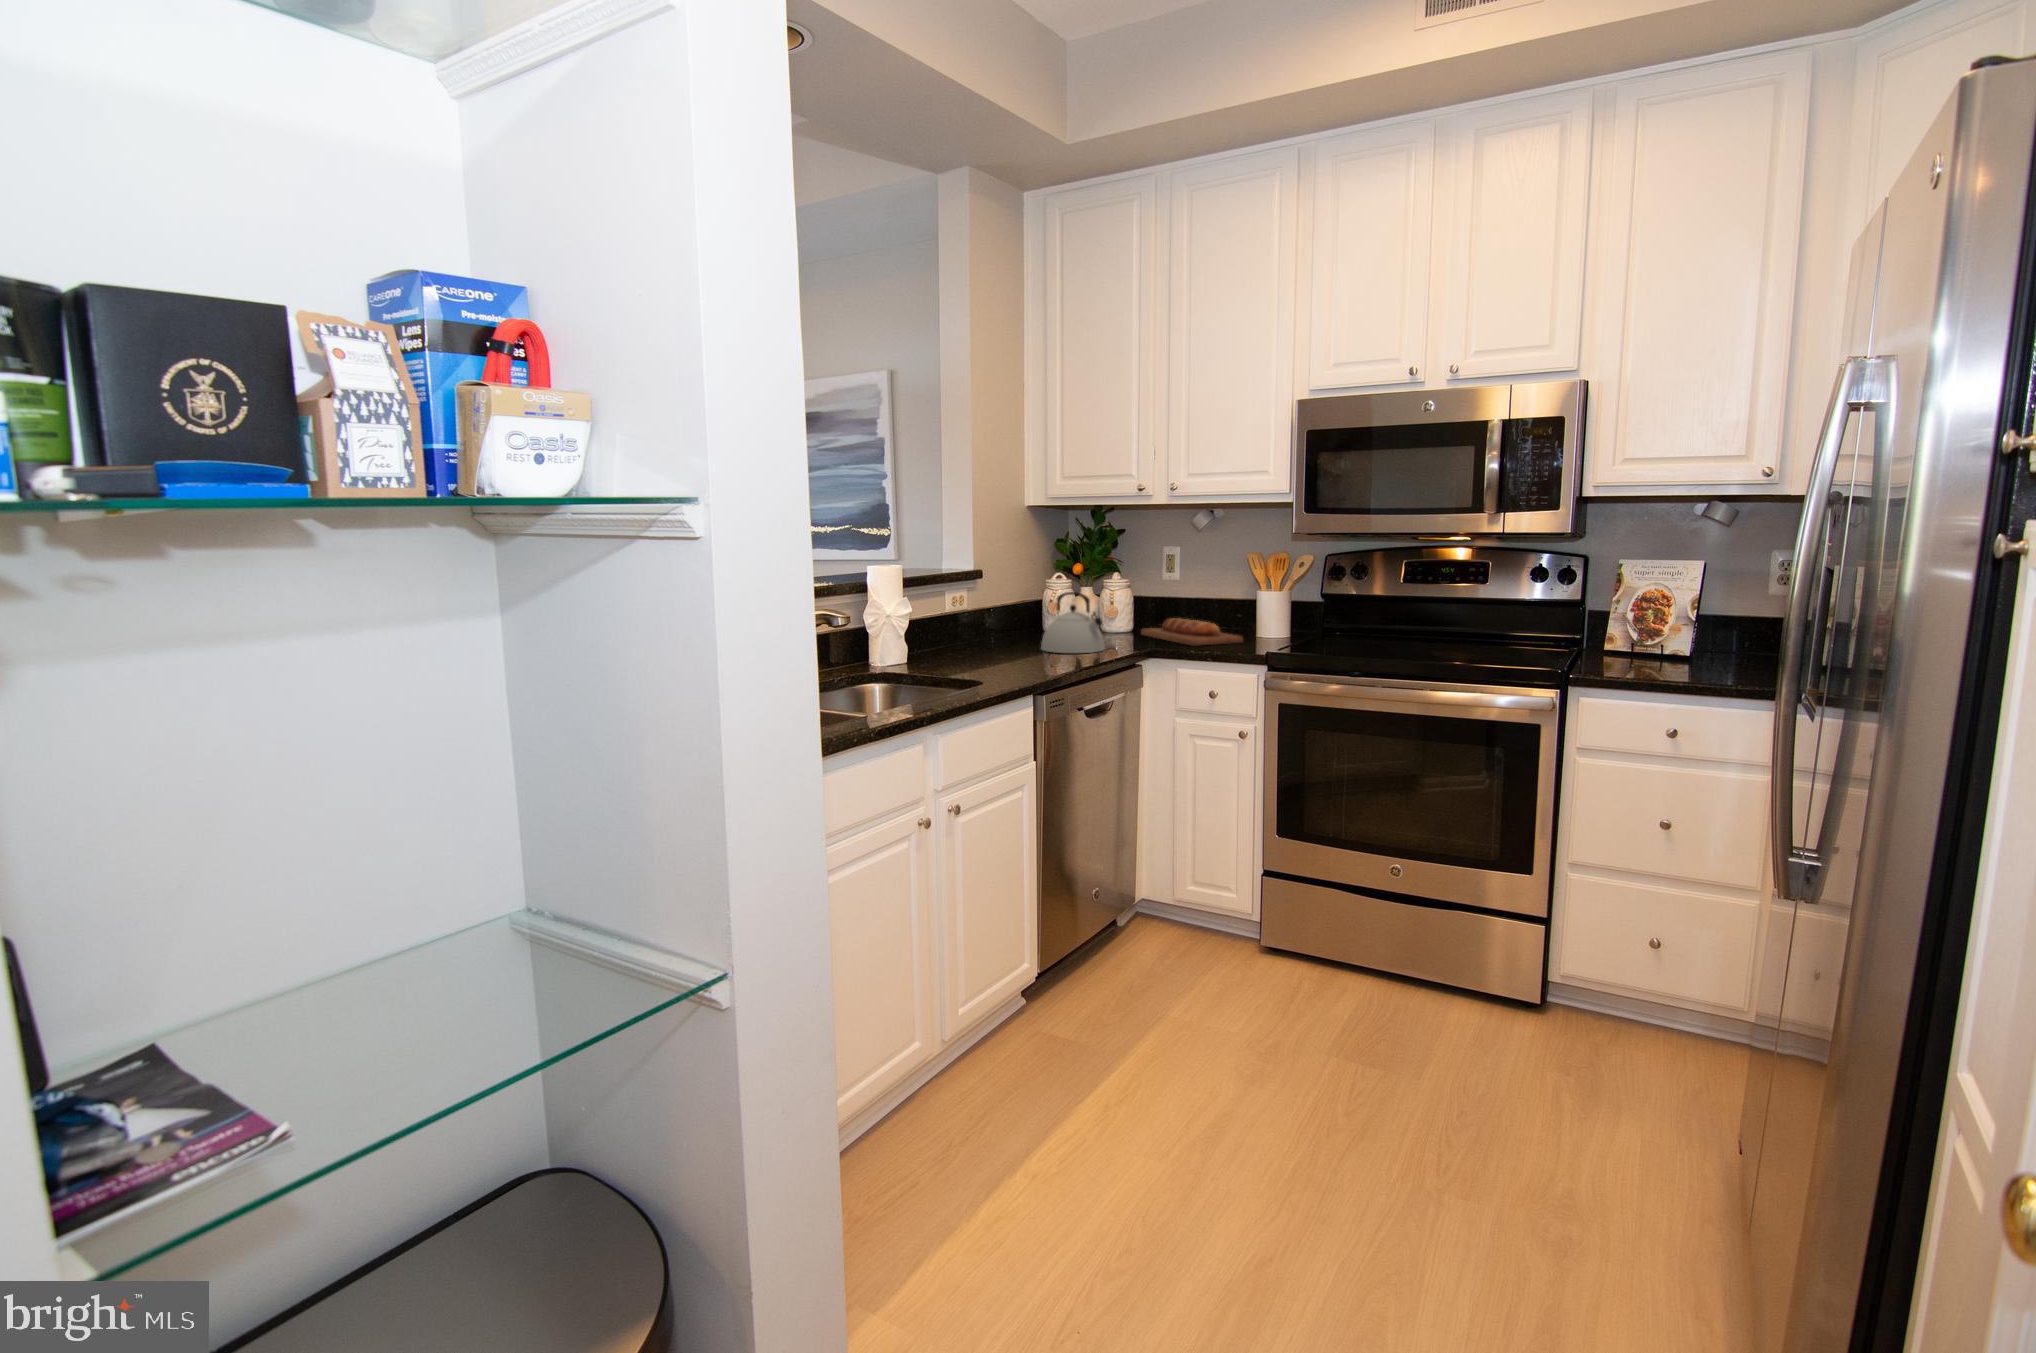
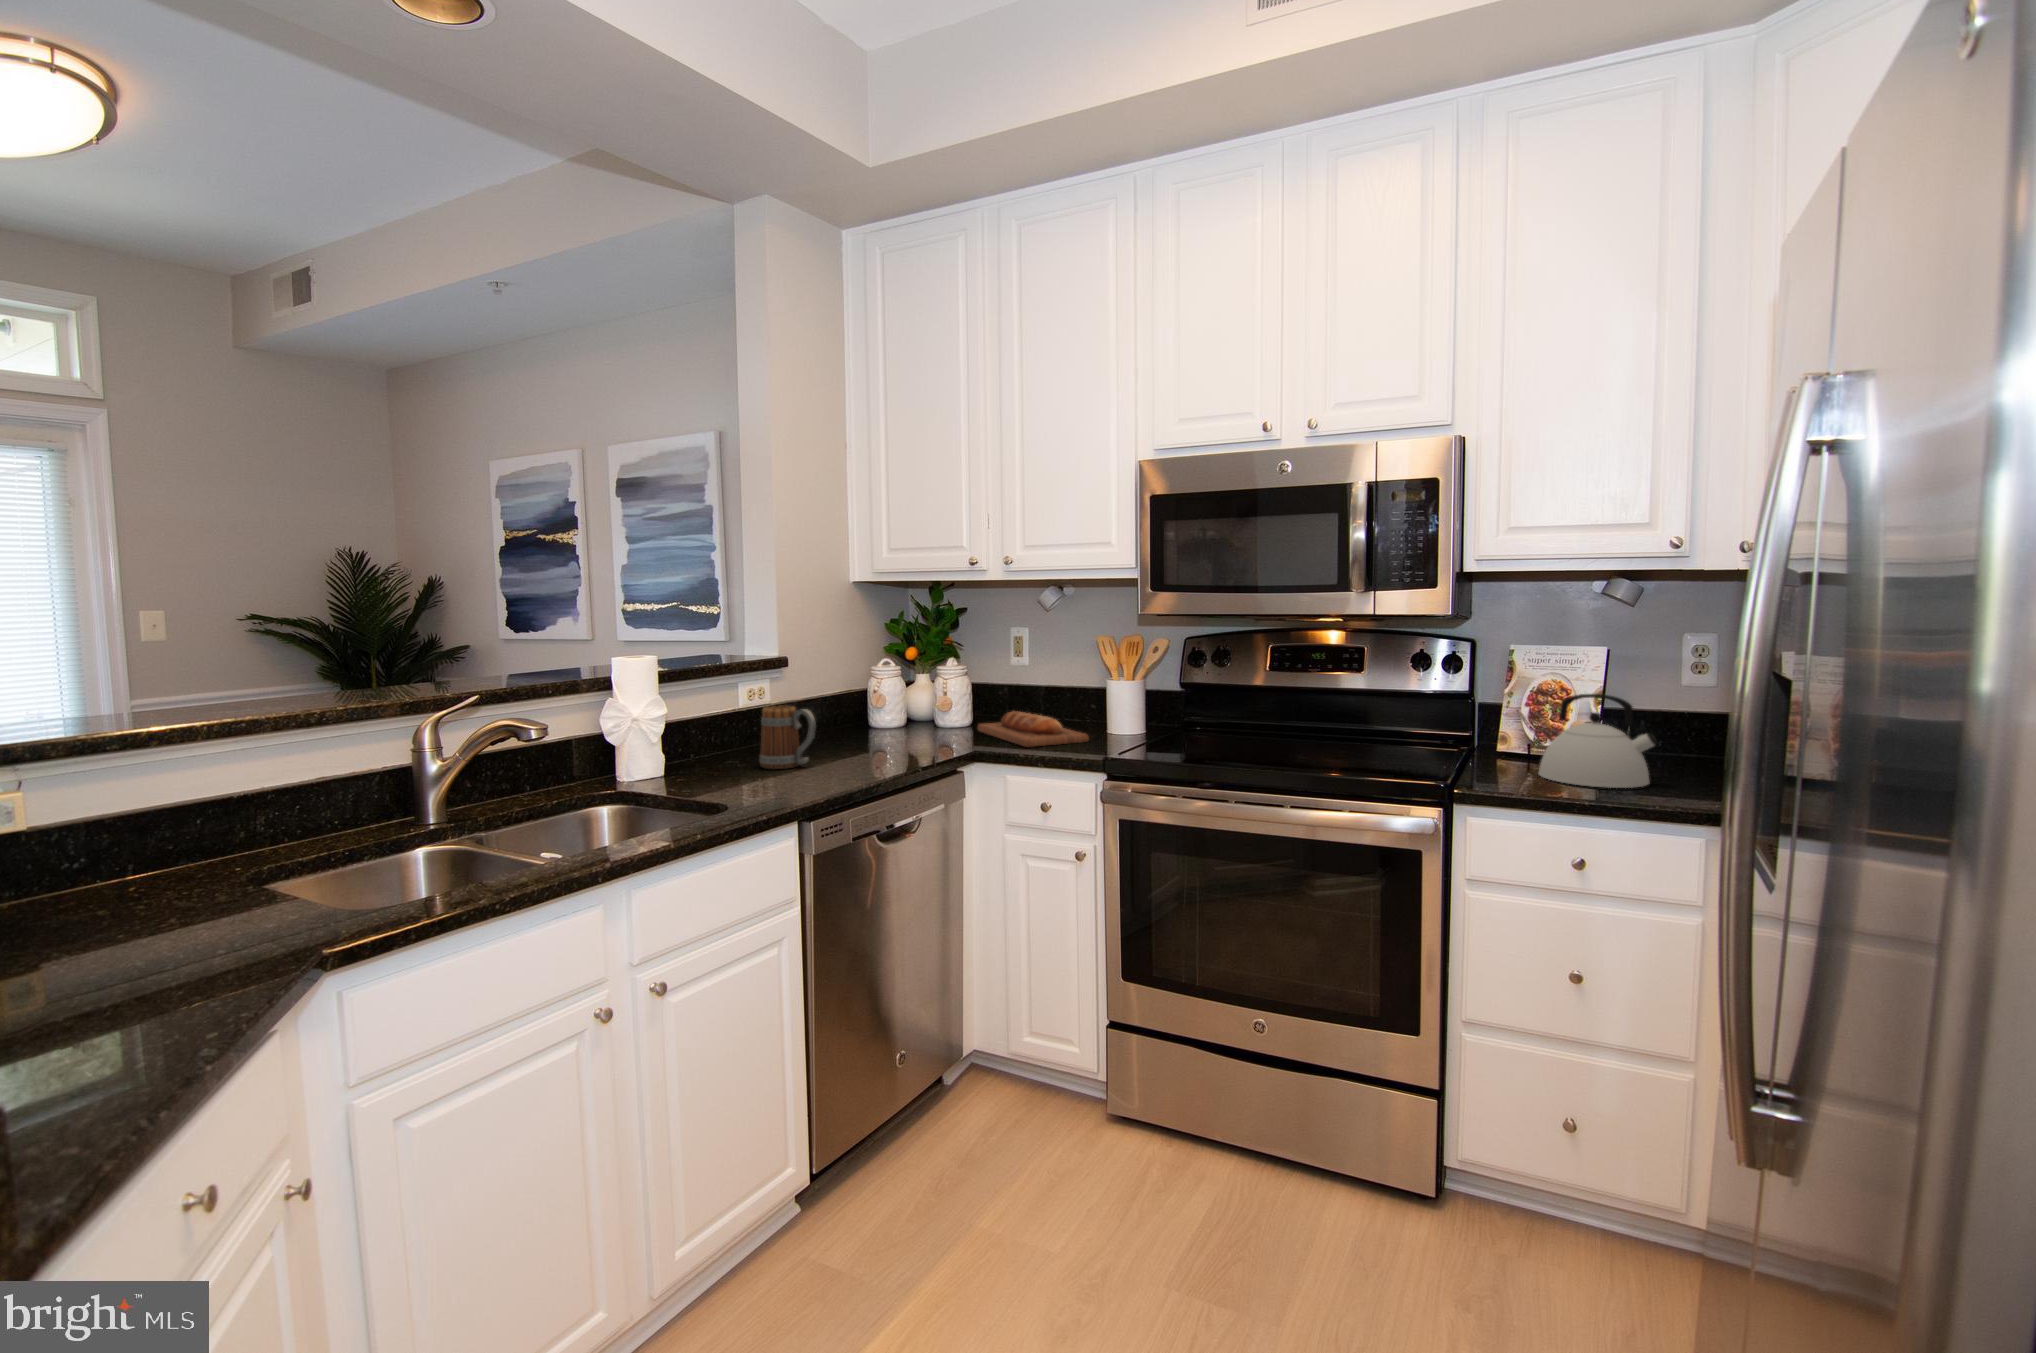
kettle: present [1041,592,1105,653] -> present [1539,694,1657,788]
mug: none [978,609,1026,660] -> present [760,706,816,769]

